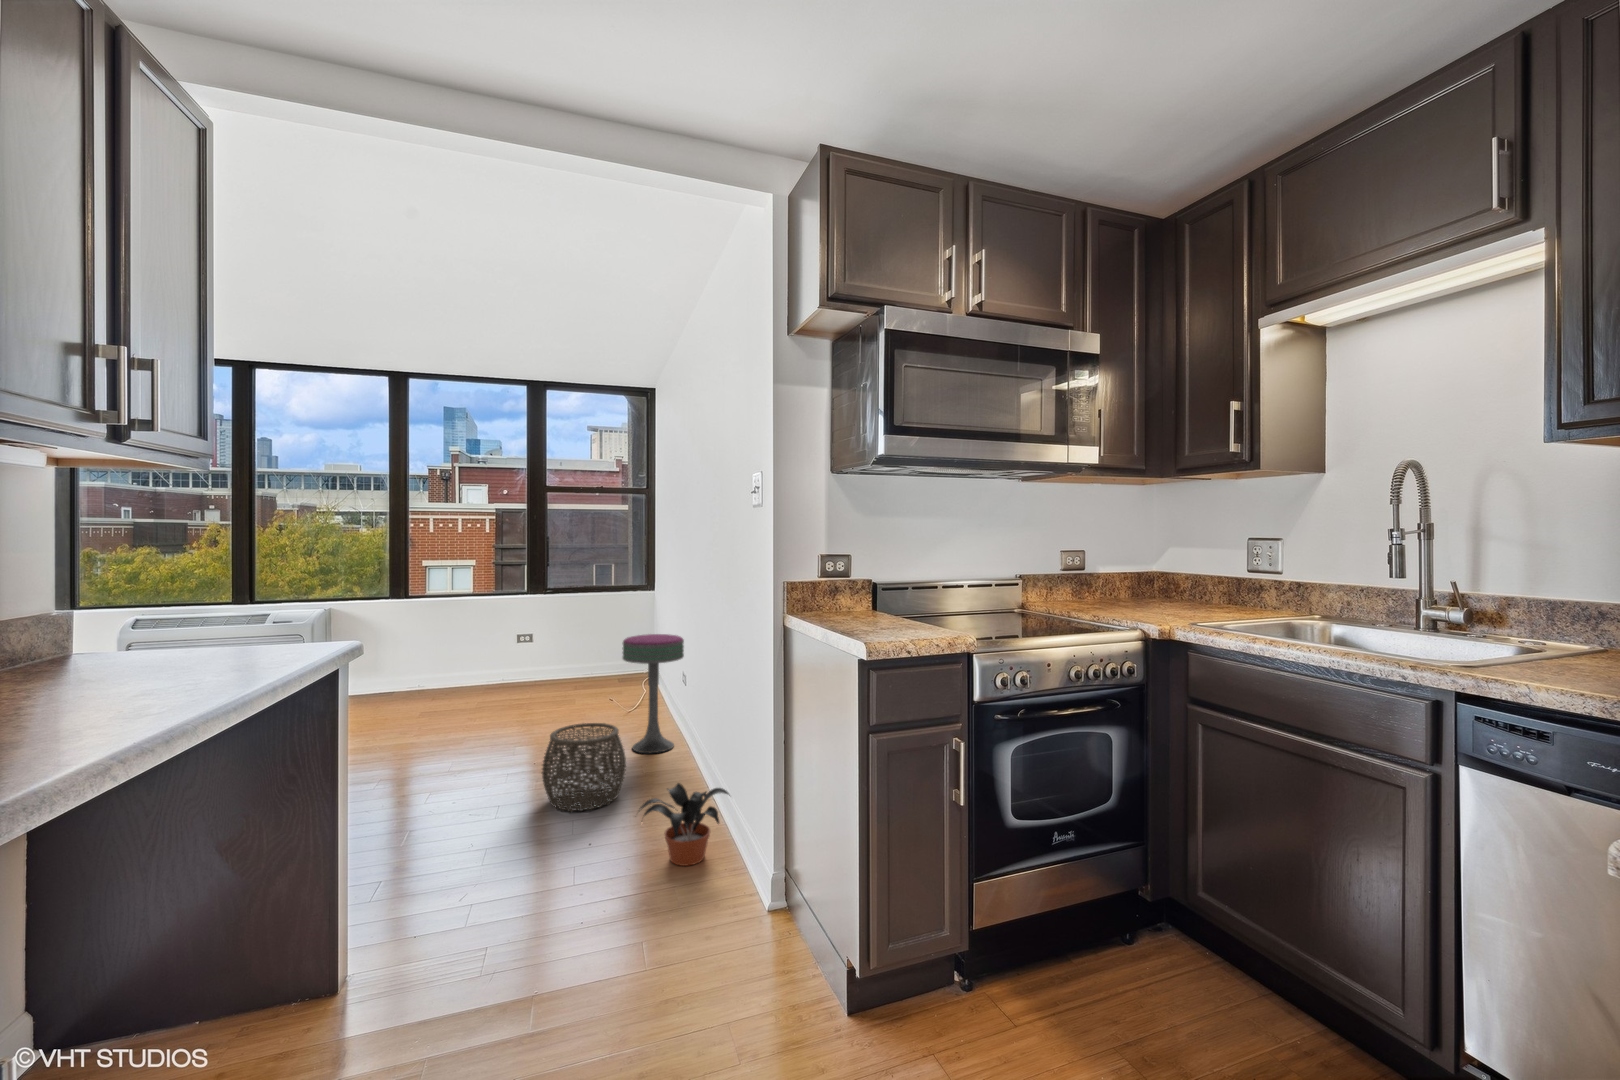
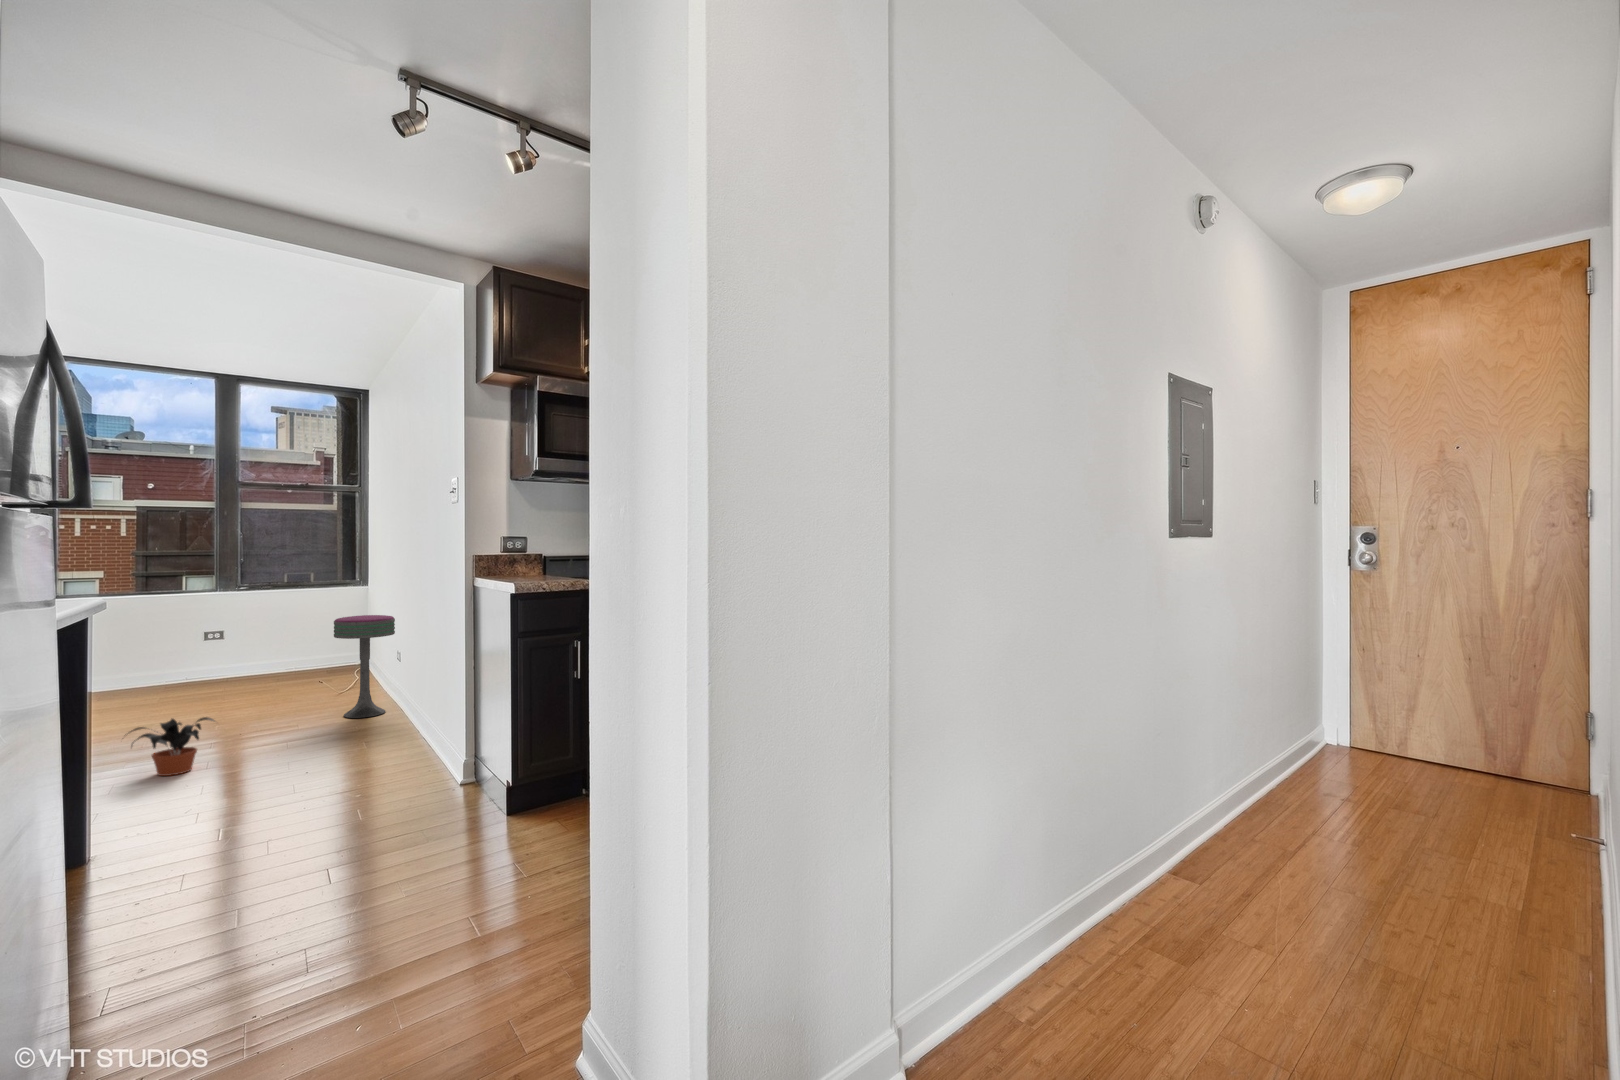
woven basket: present [542,723,626,811] -> none [260,685,341,755]
potted plant: present [639,783,730,866] -> present [131,717,214,776]

